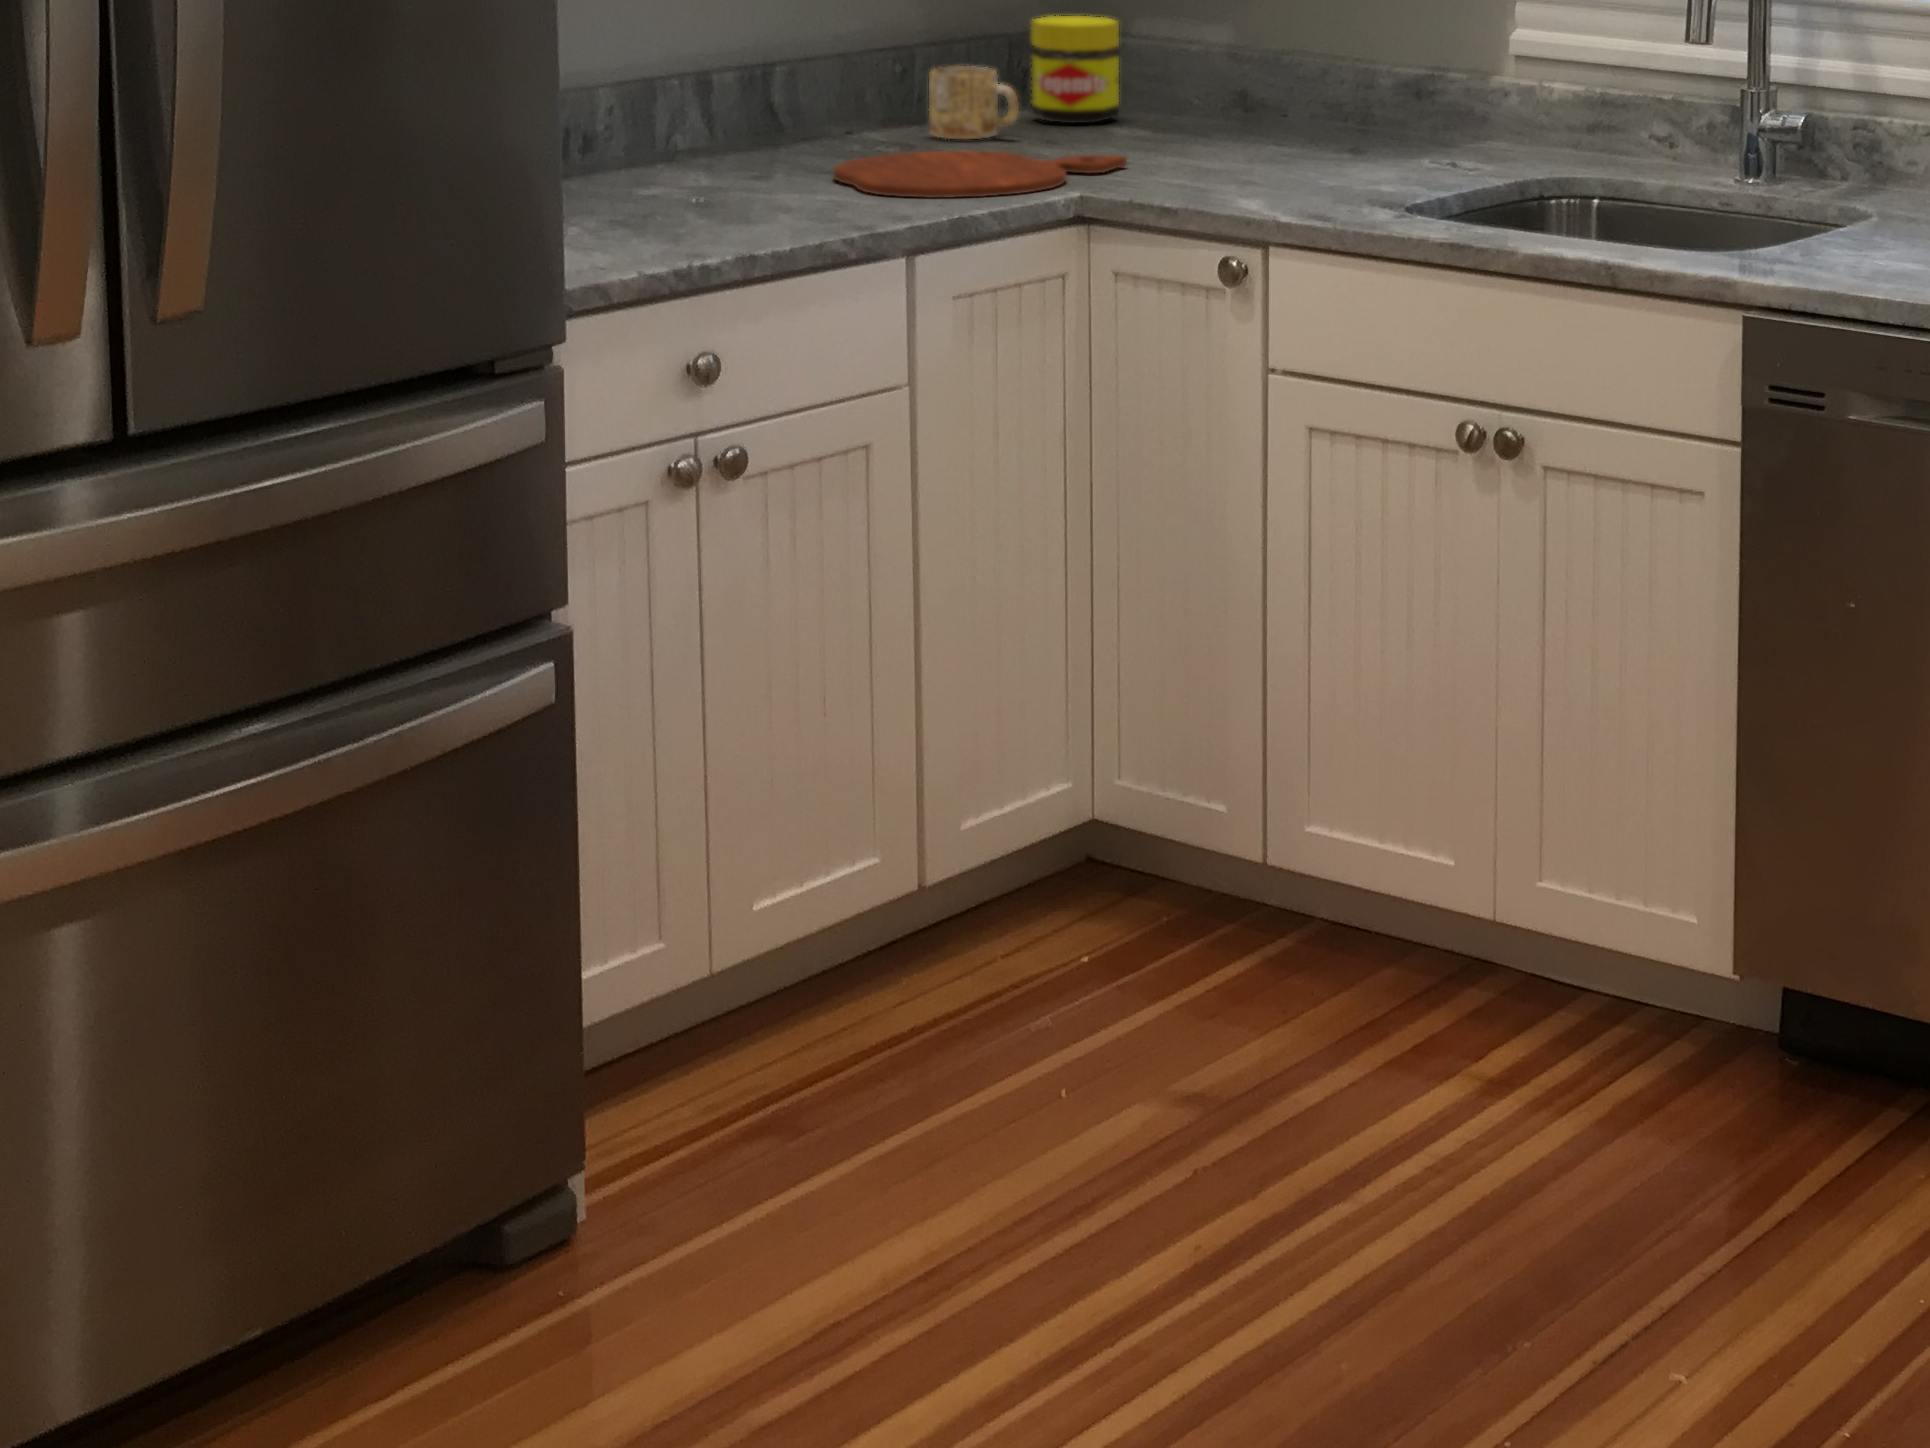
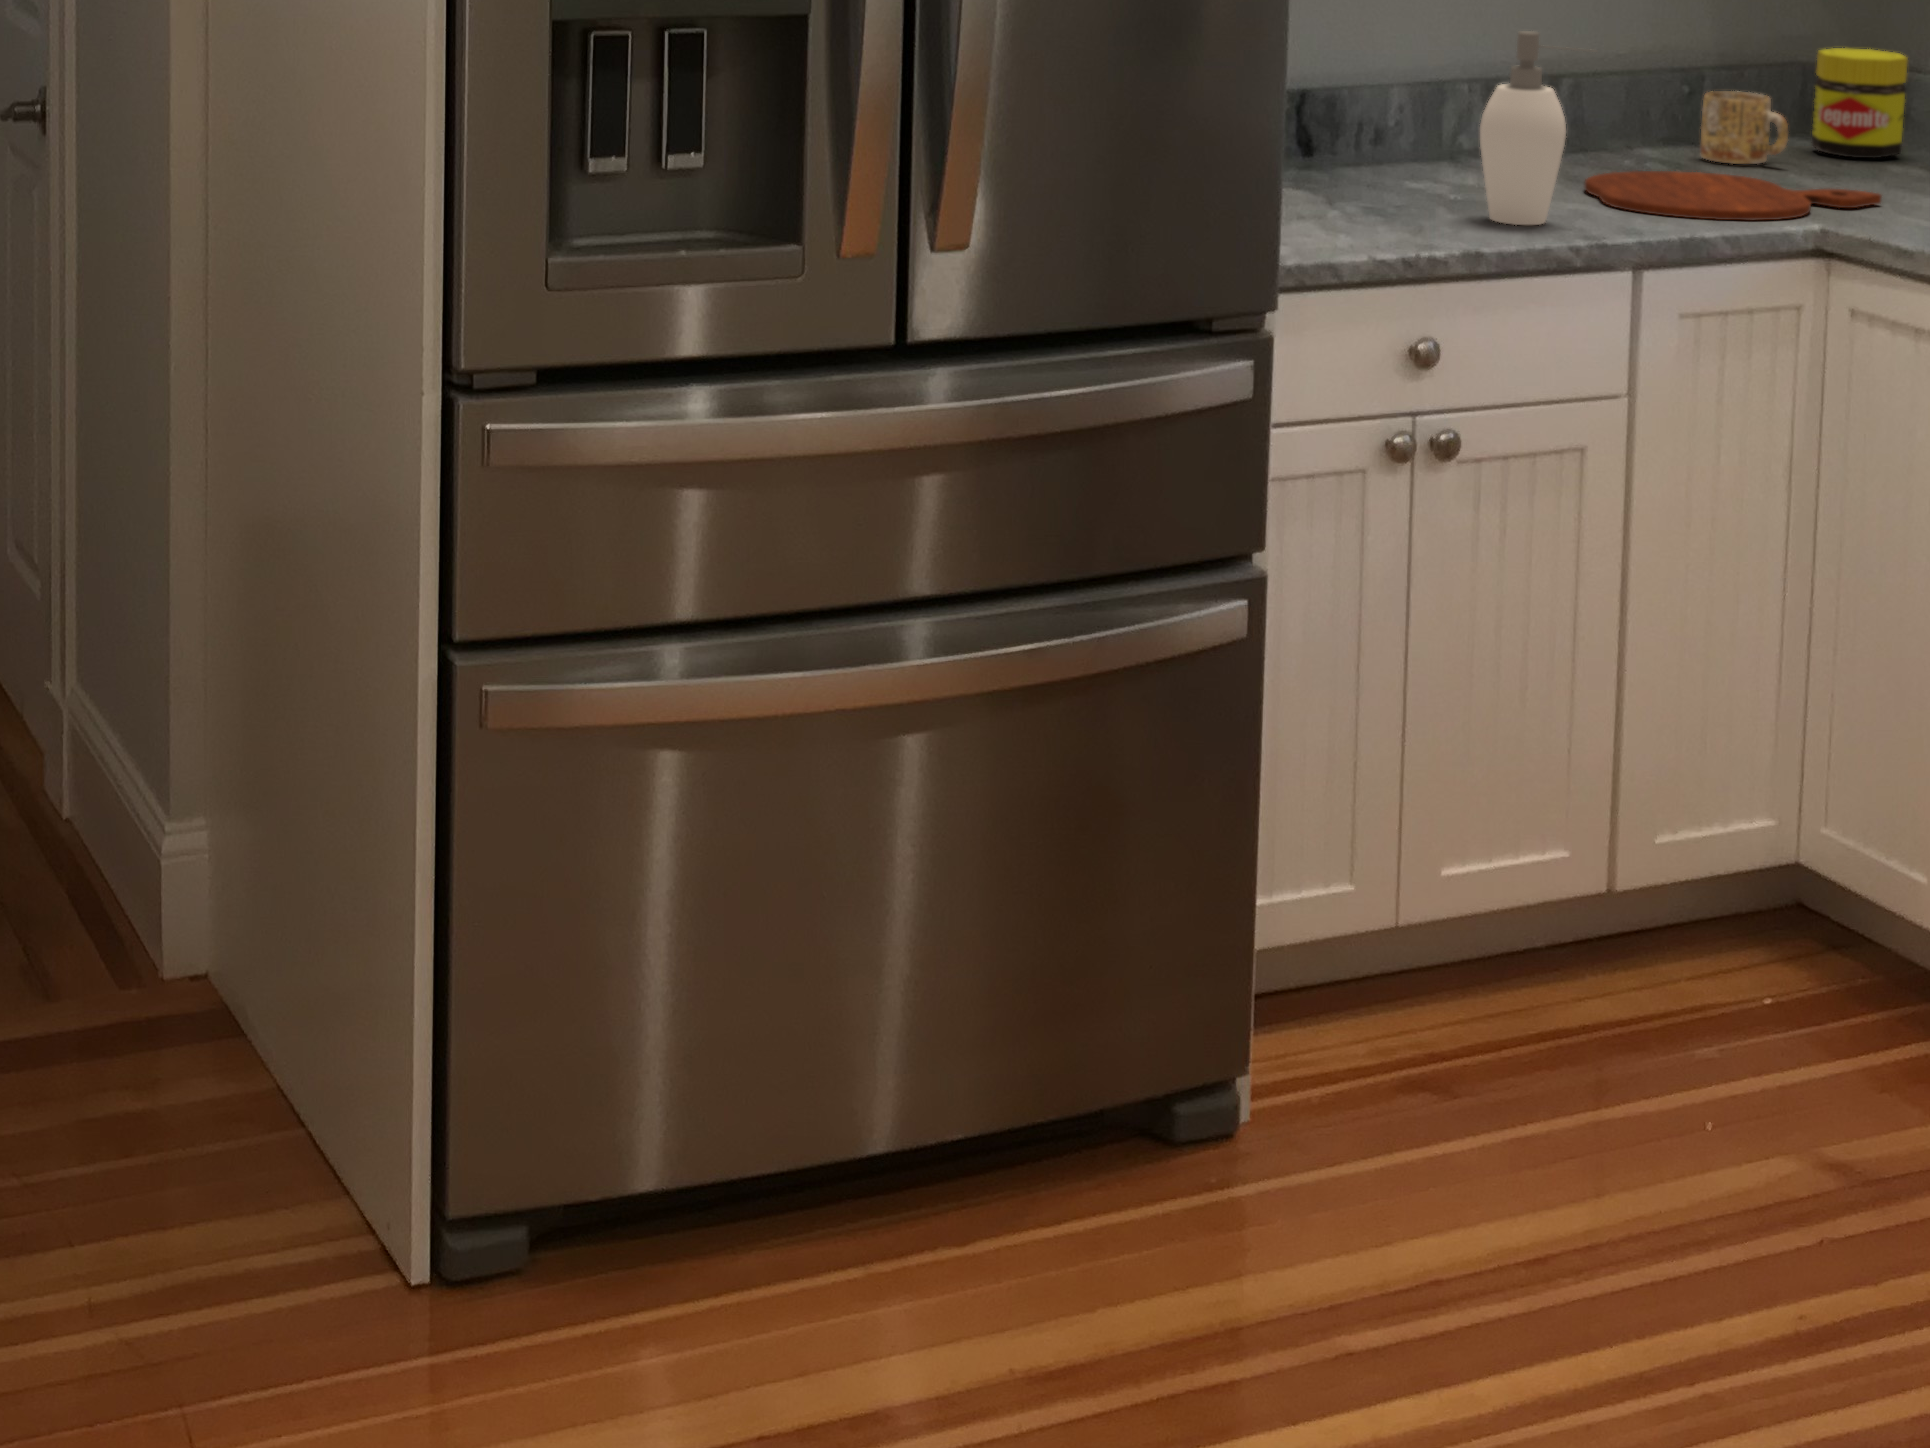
soap dispenser: none [735,18,857,222] -> present [1480,31,1590,225]

